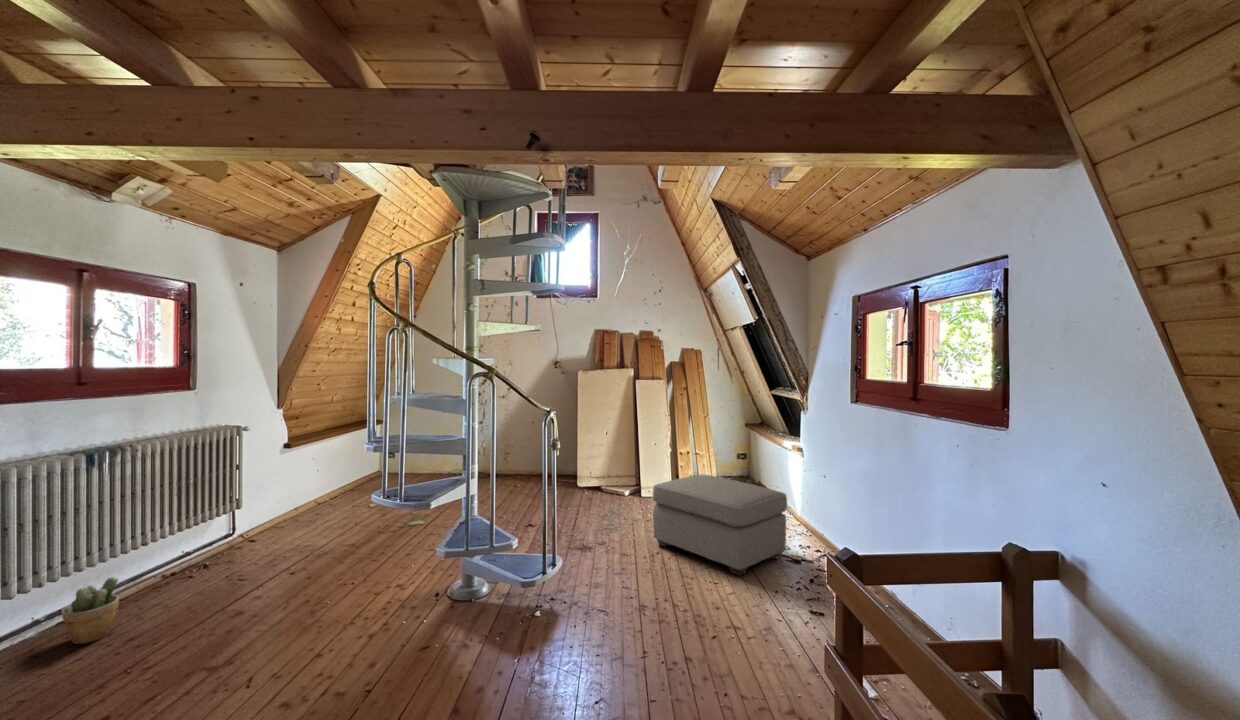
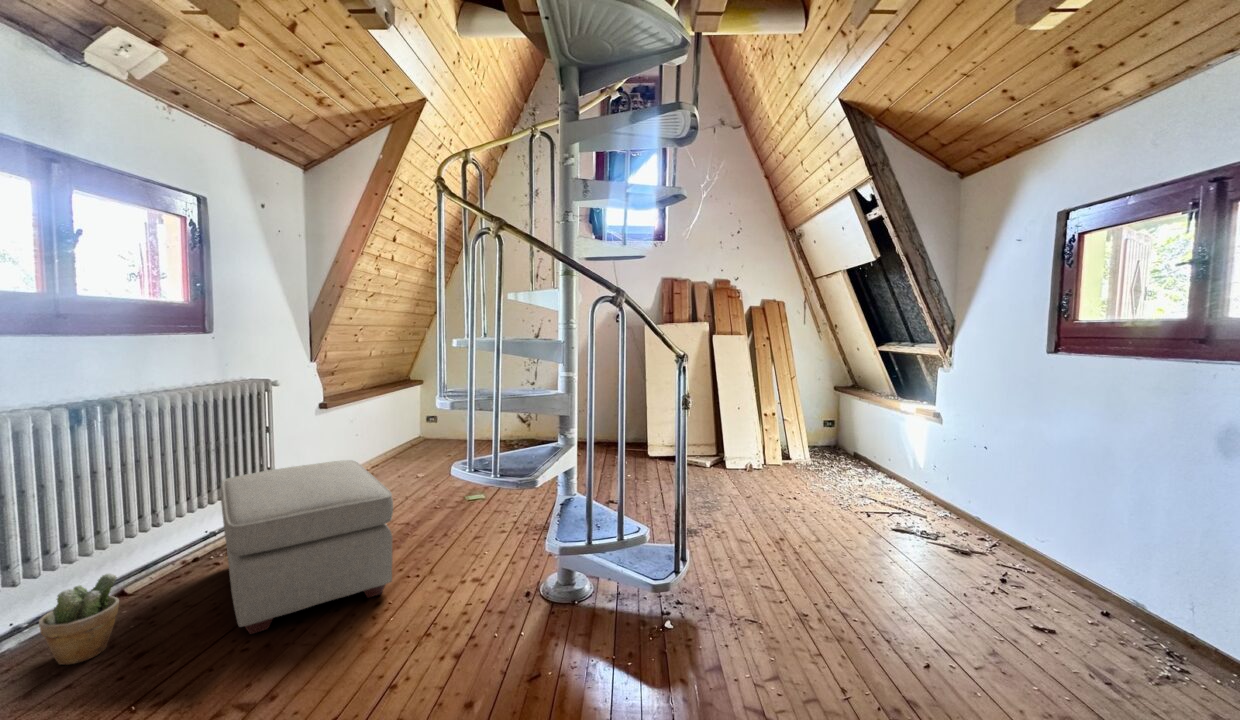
ottoman: present [653,474,787,575] -> present [221,460,393,634]

